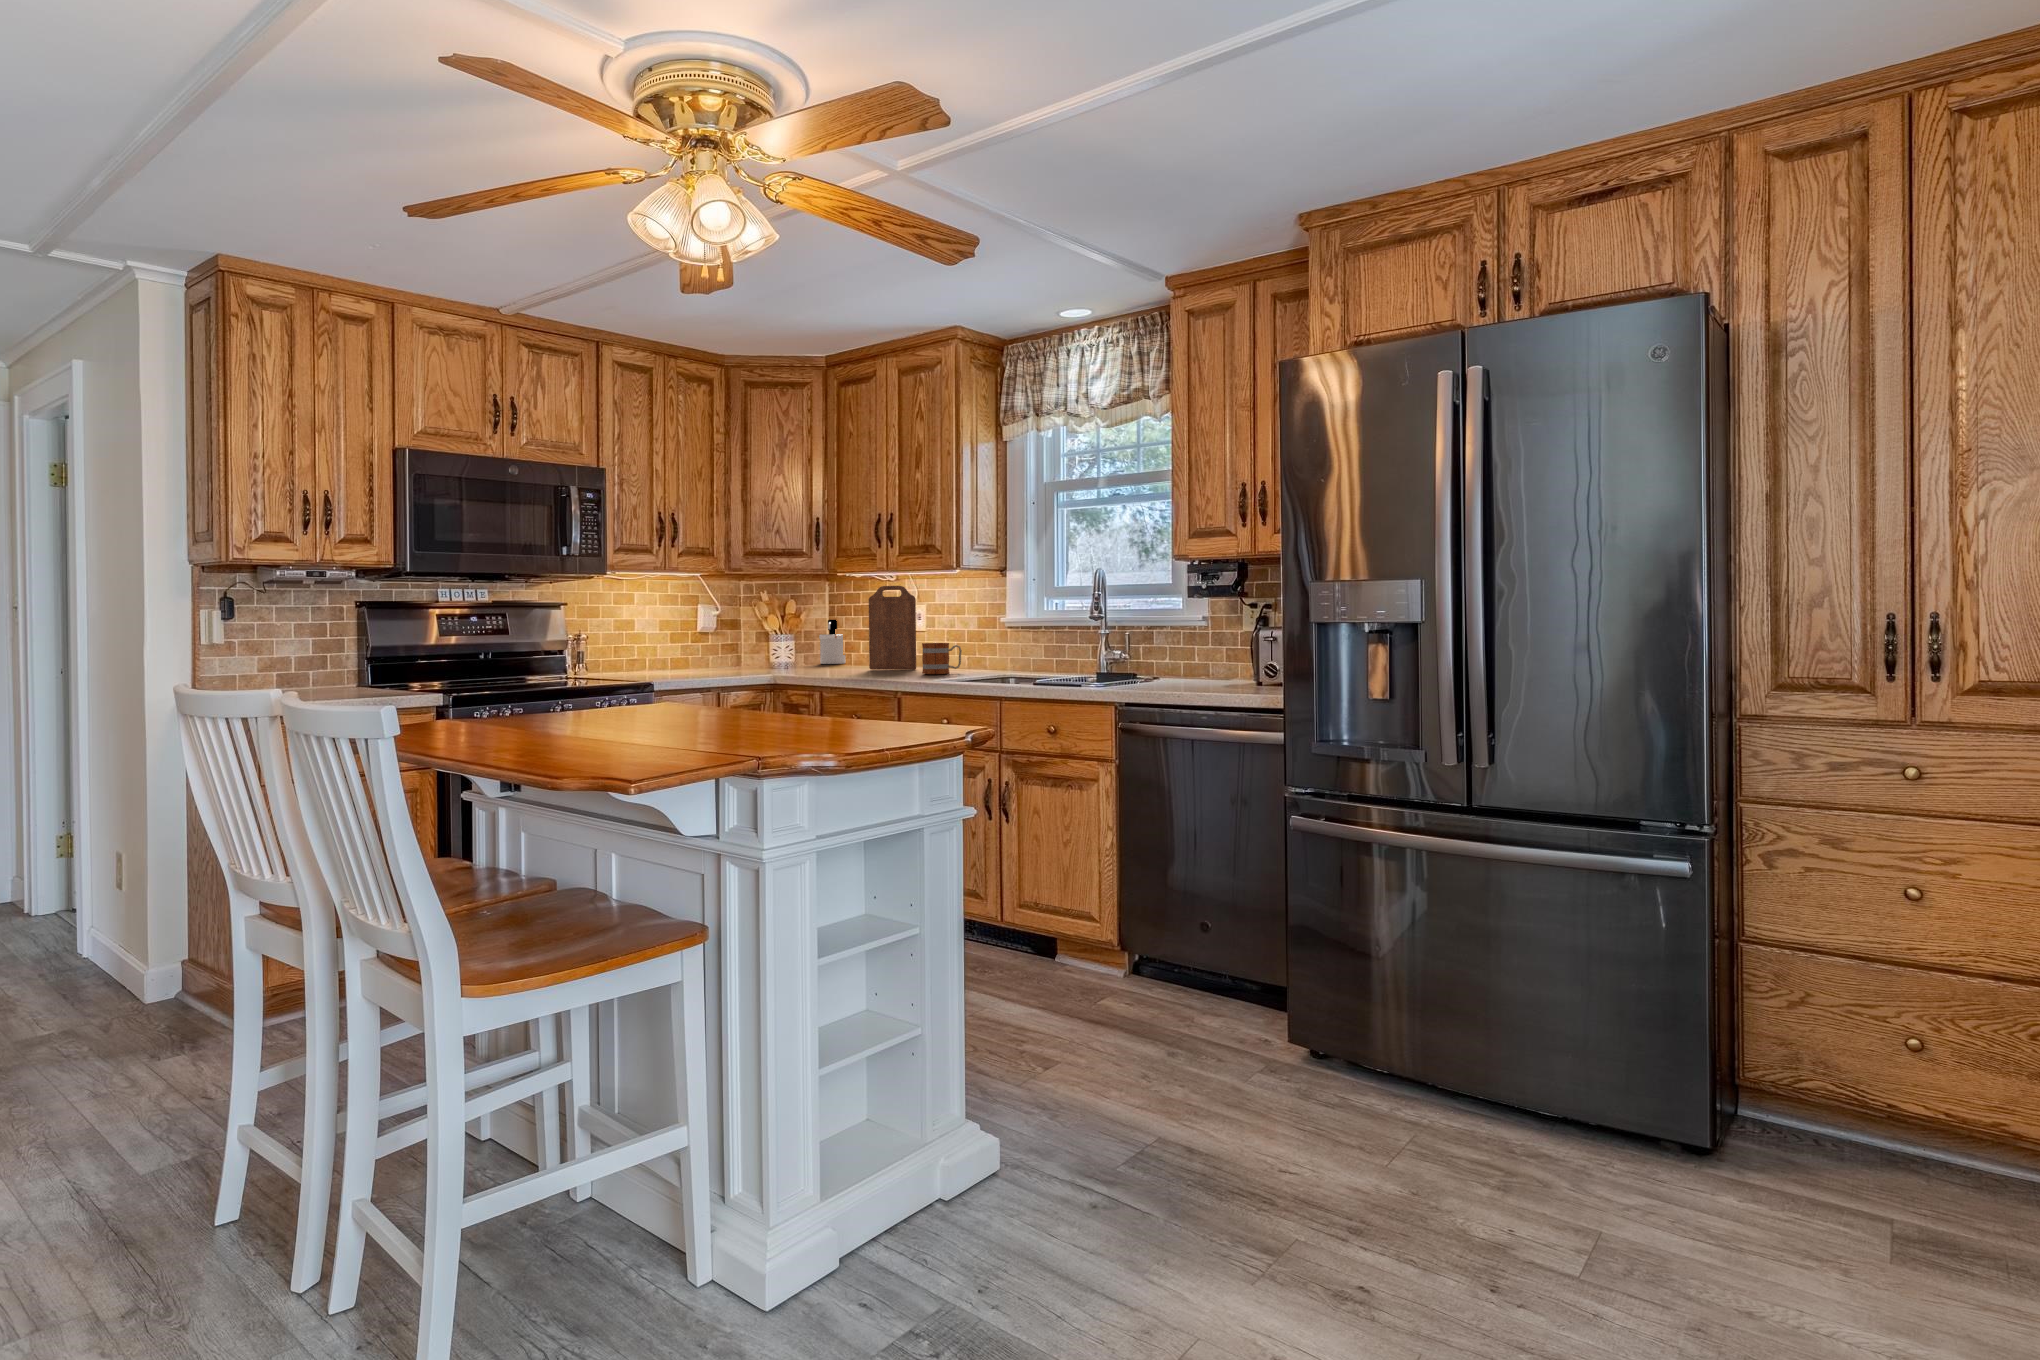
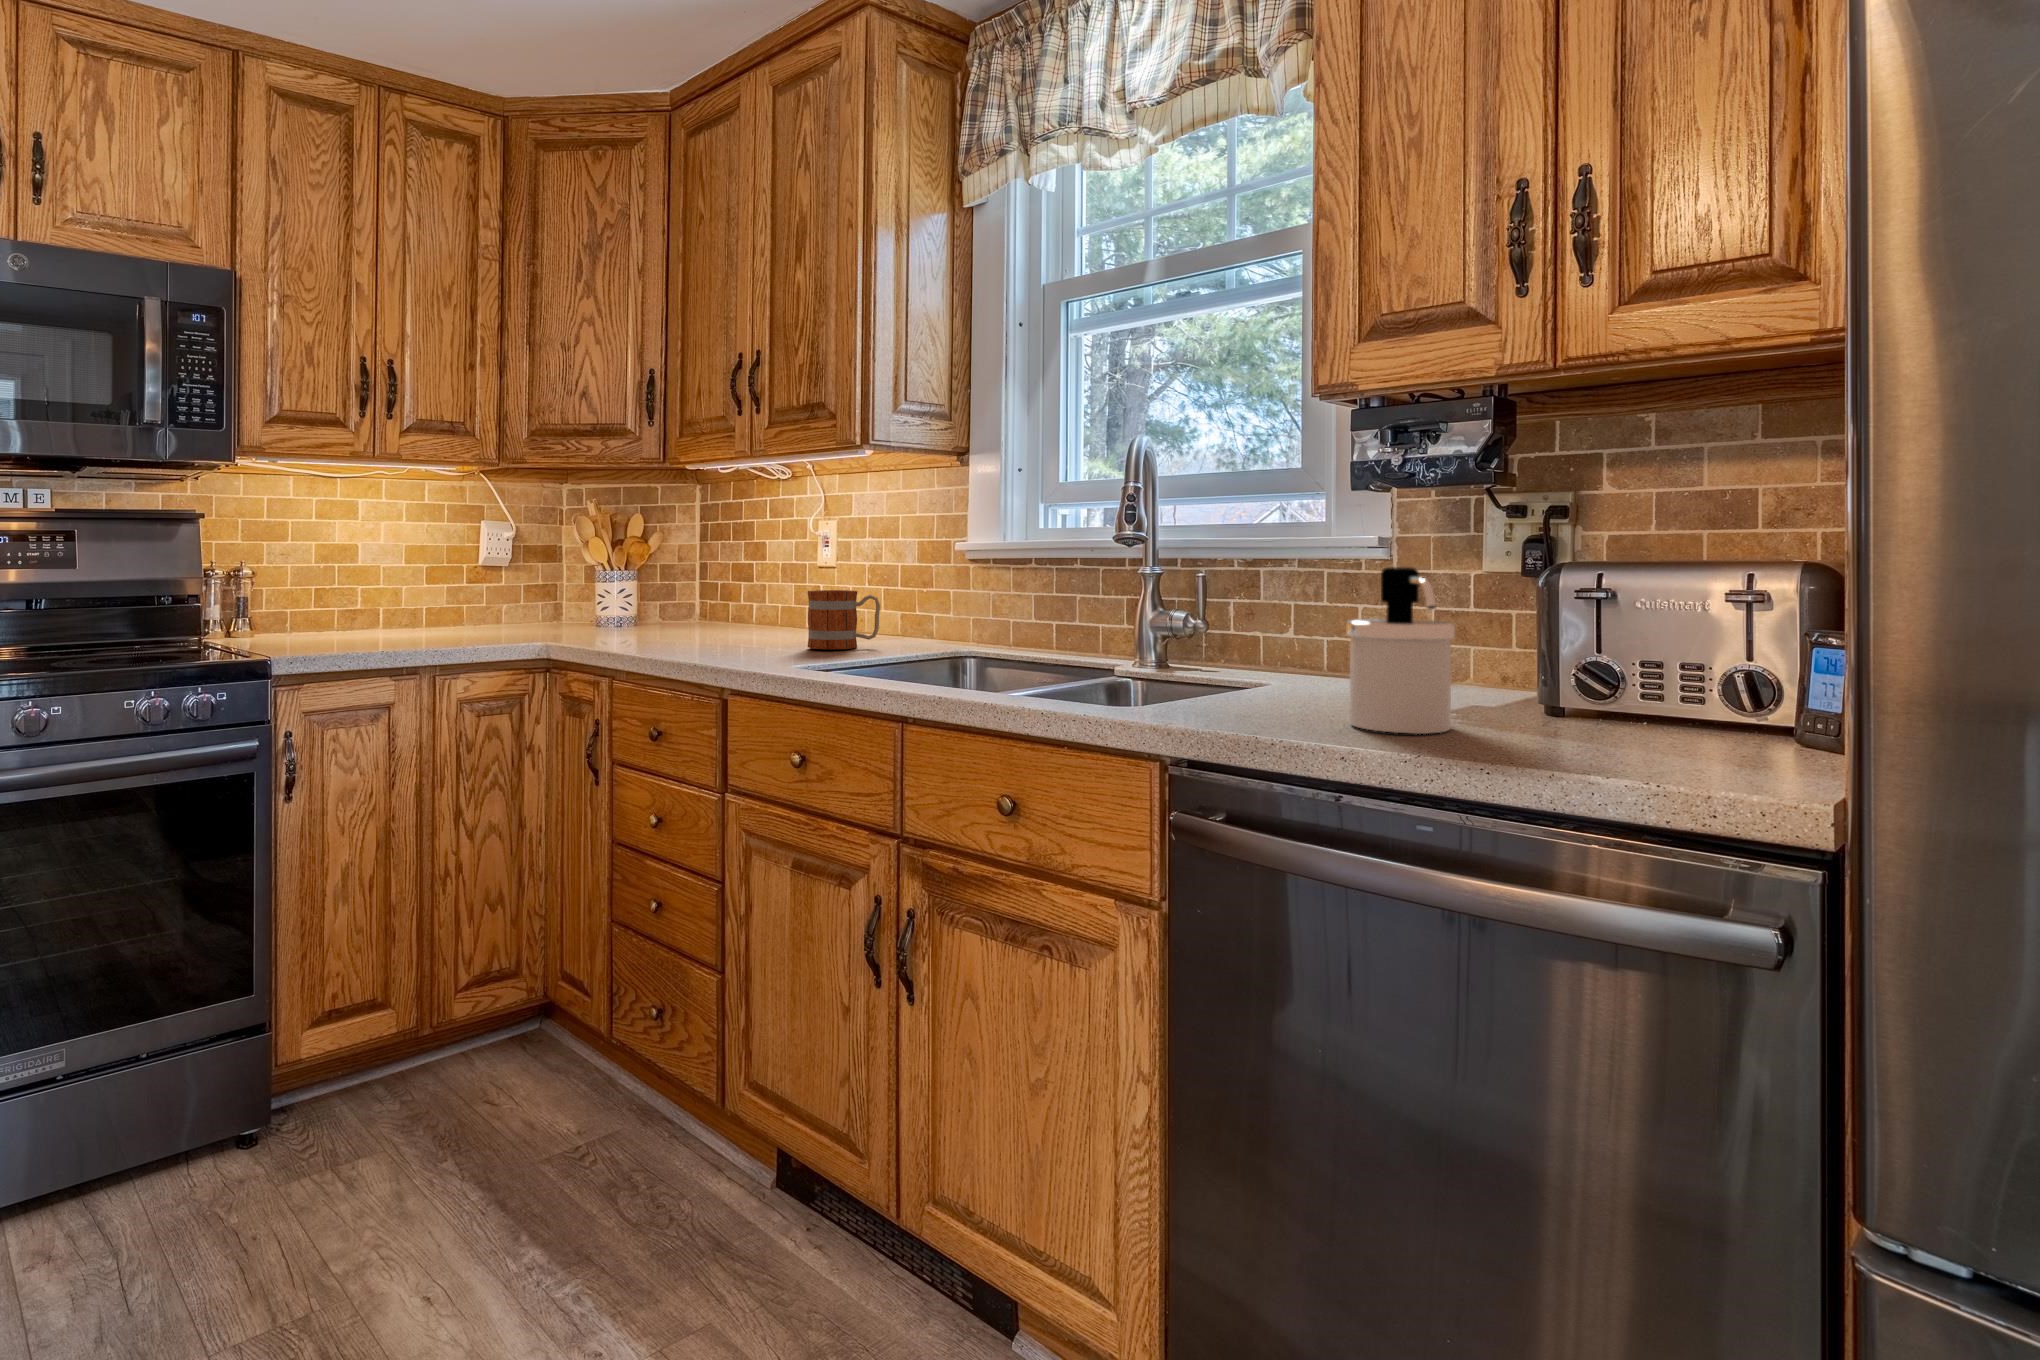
cutting board: present [869,586,916,670] -> none [736,487,814,637]
soap dispenser: present [819,620,846,664] -> present [1346,567,1455,734]

